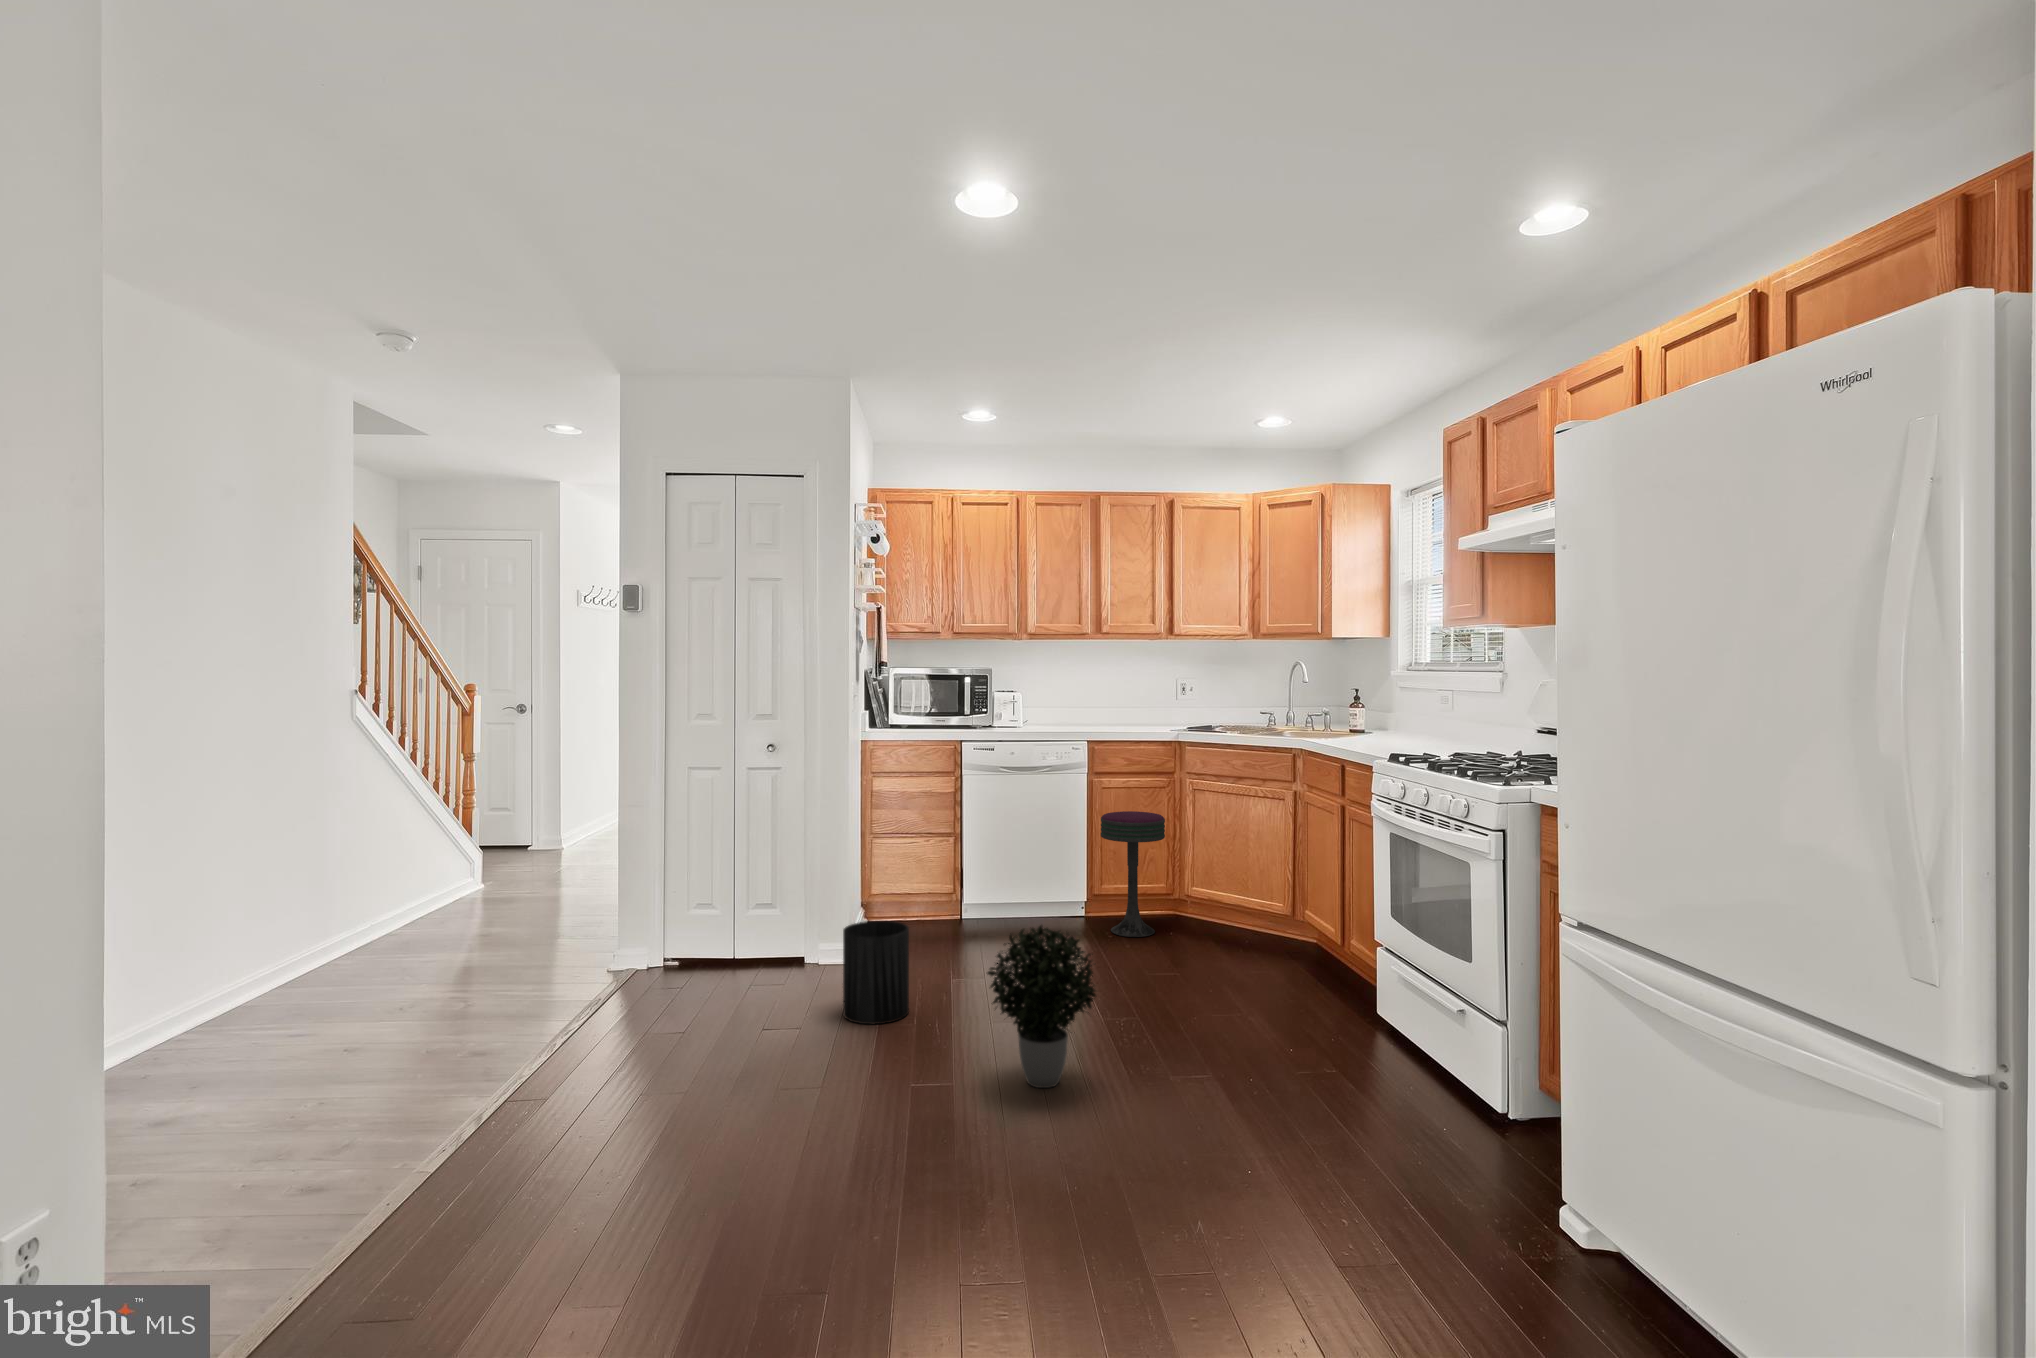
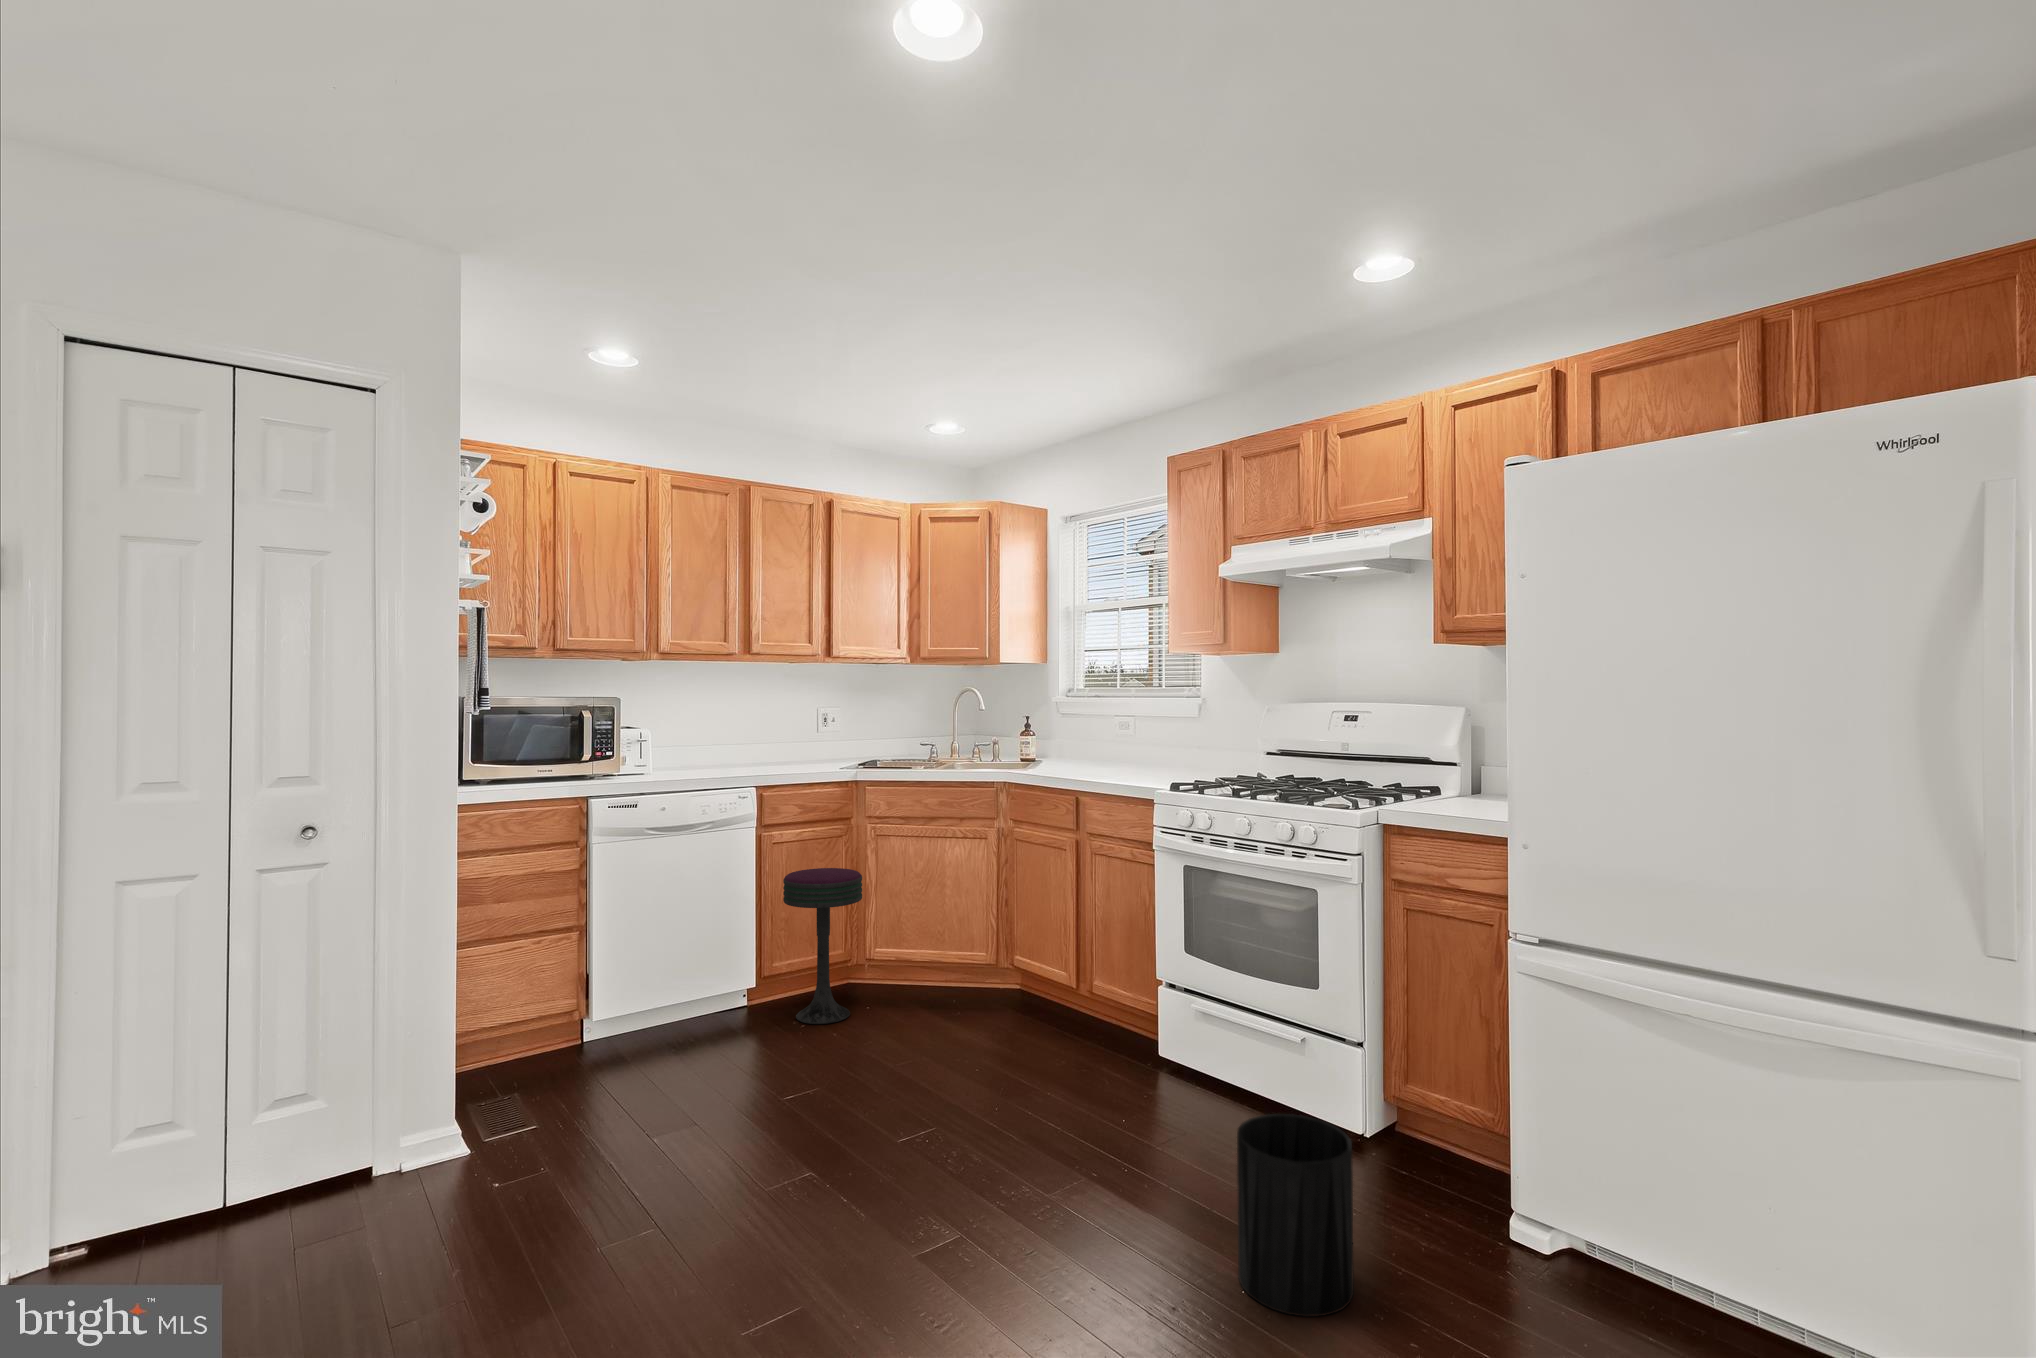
trash can: present [843,921,909,1024] -> present [1237,1114,1354,1317]
potted plant: present [988,926,1096,1088] -> none [847,1044,1001,1275]

